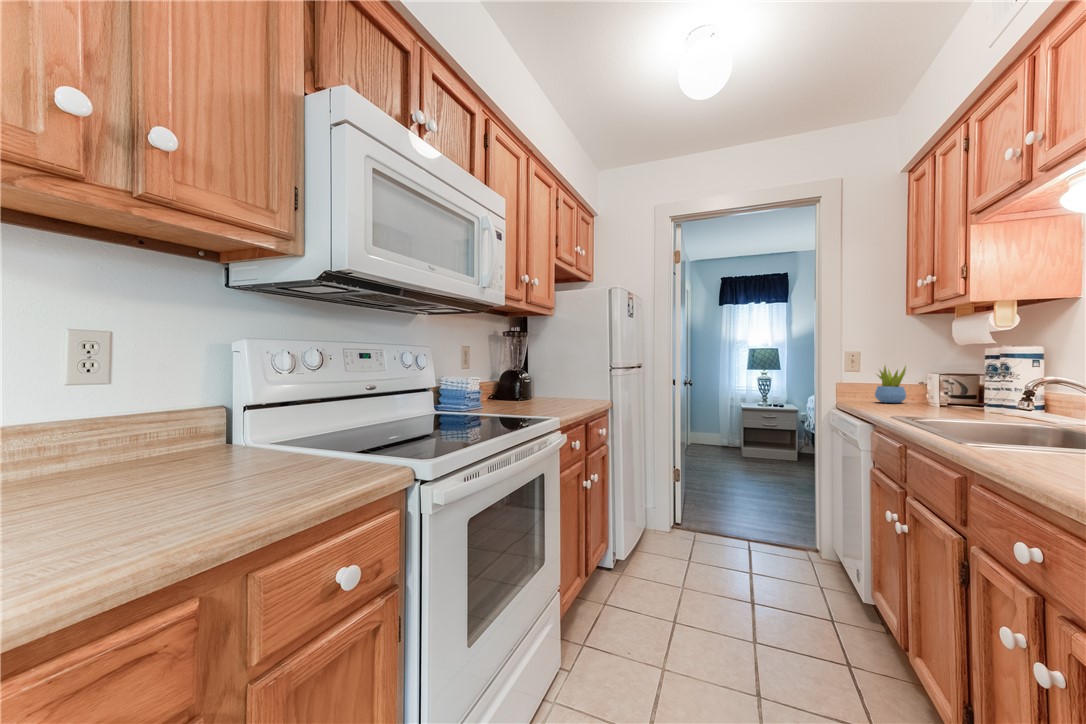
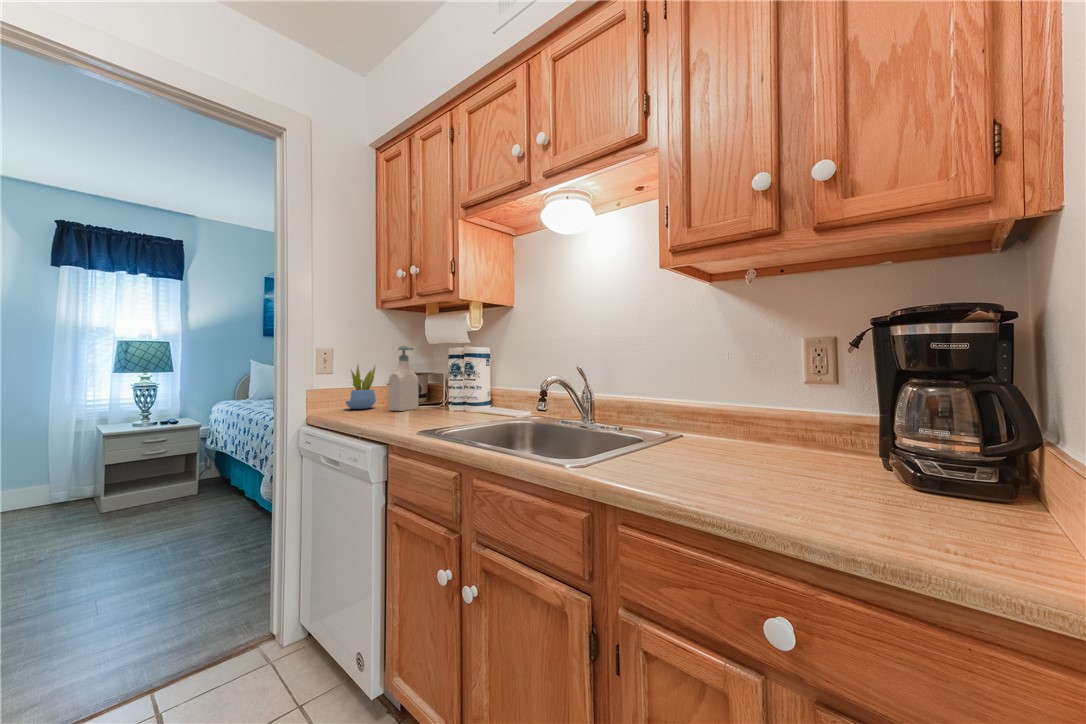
soap bottle: none [911,348,948,407] -> present [388,346,419,411]

